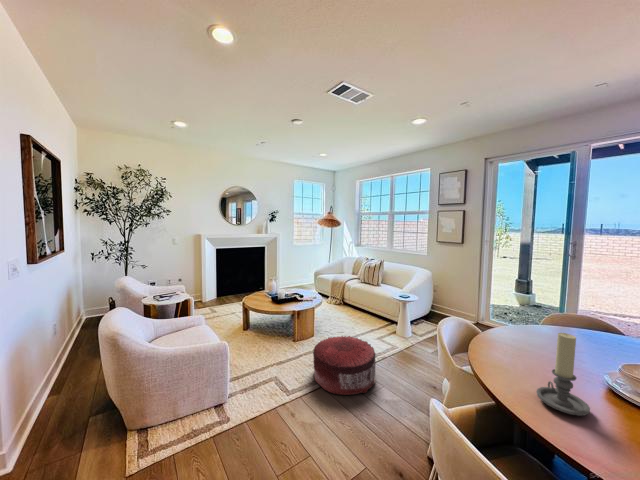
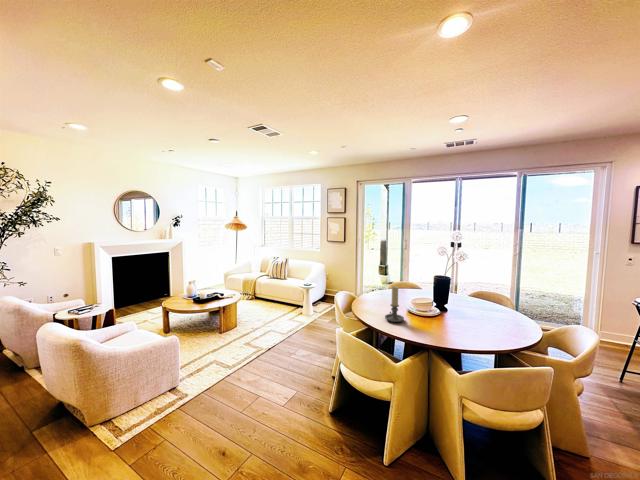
pouf: present [313,336,376,395] -> none [246,318,295,361]

